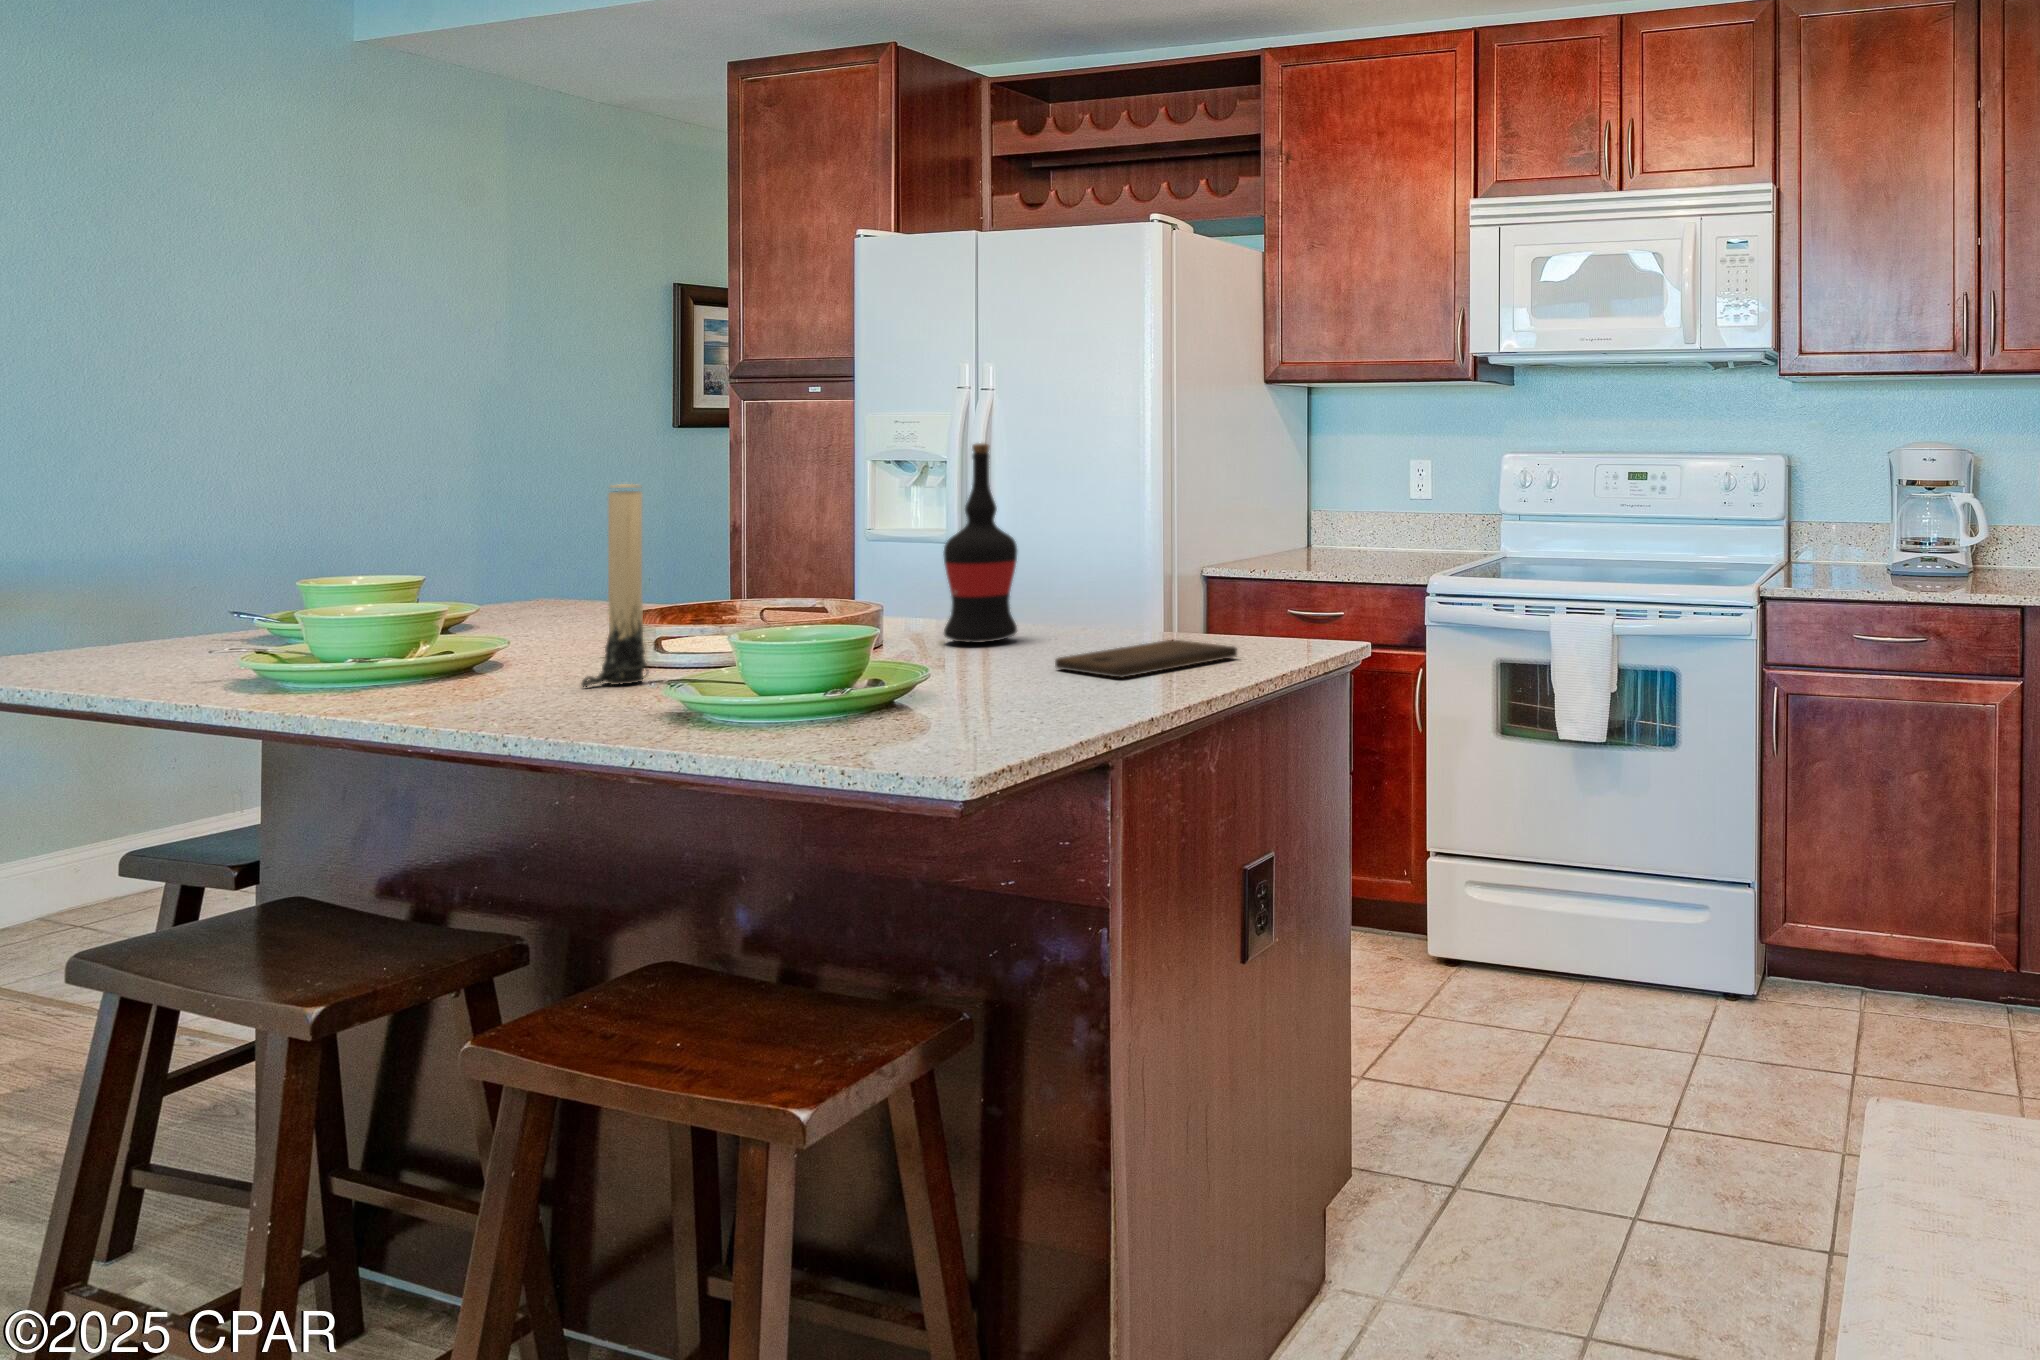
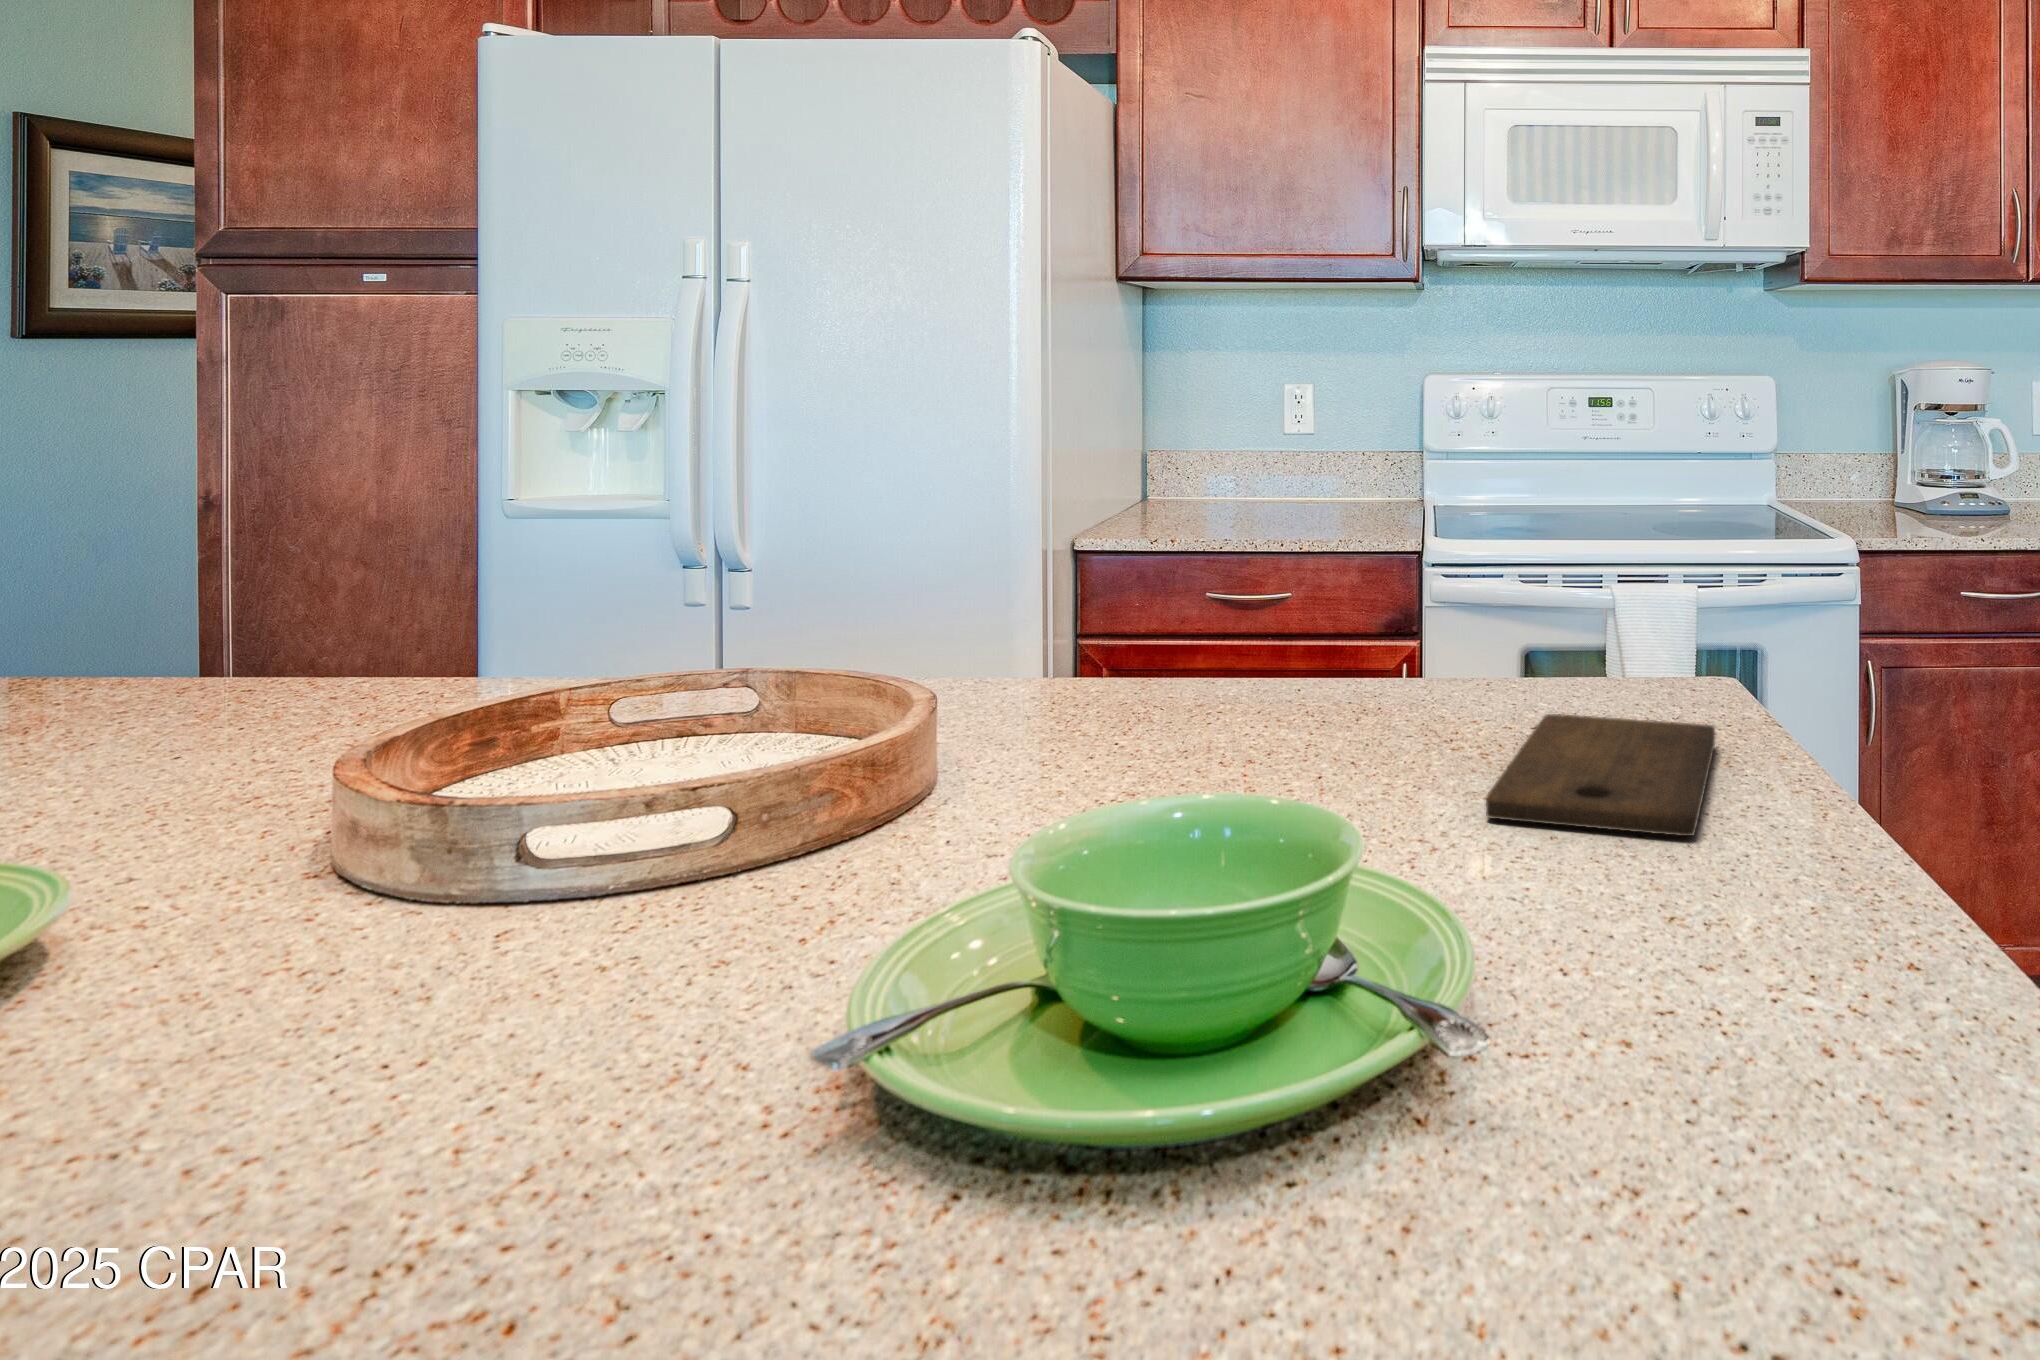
wine bottle: present [943,443,1017,643] -> none [1066,351,1209,752]
candle: present [581,484,648,687] -> none [360,453,564,1091]

